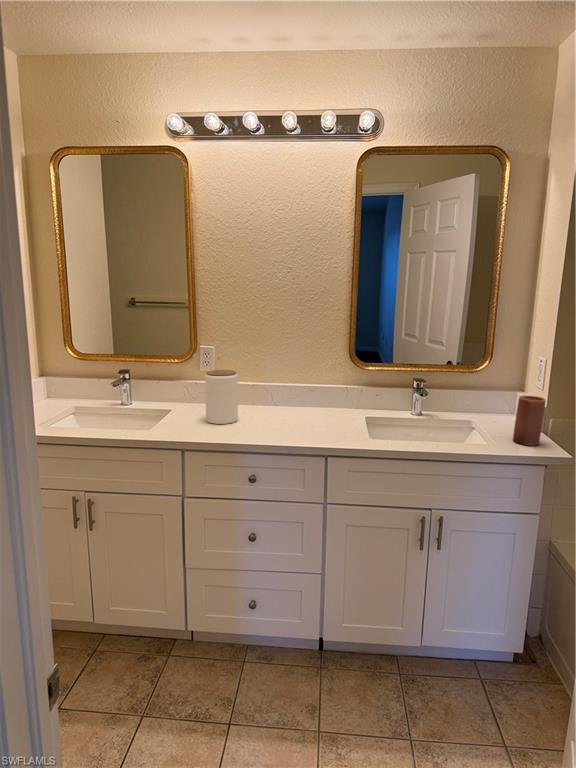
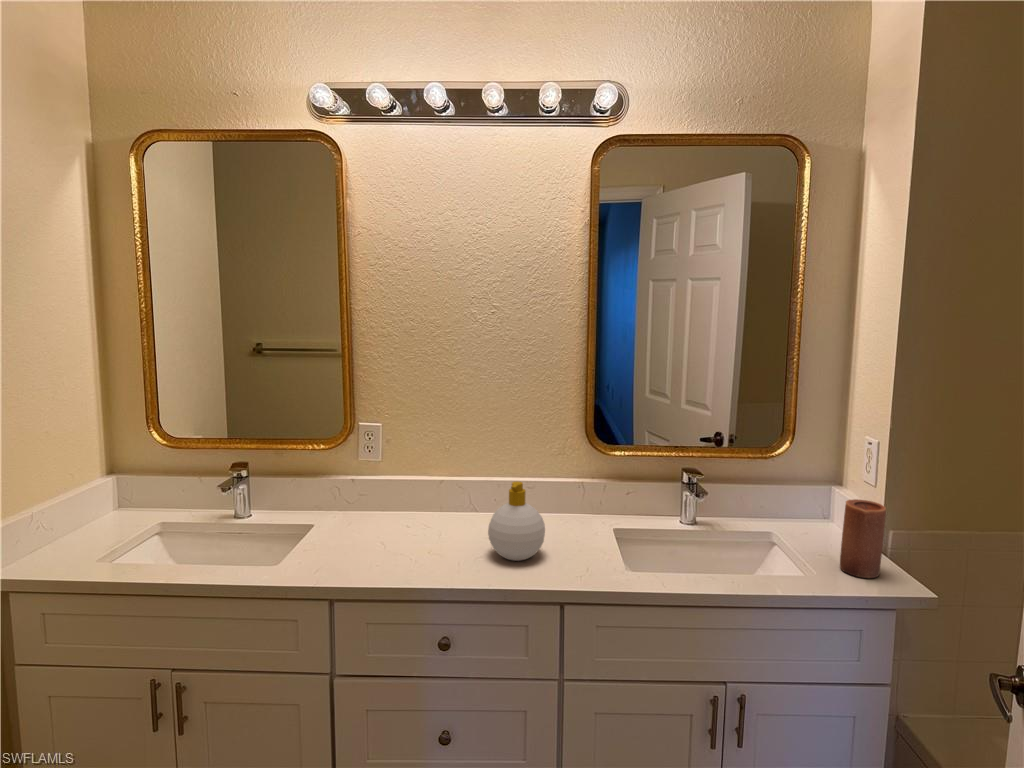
jar: present [205,370,238,424] -> none [368,463,419,551]
soap bottle: none [282,381,319,431] -> present [488,481,545,561]

